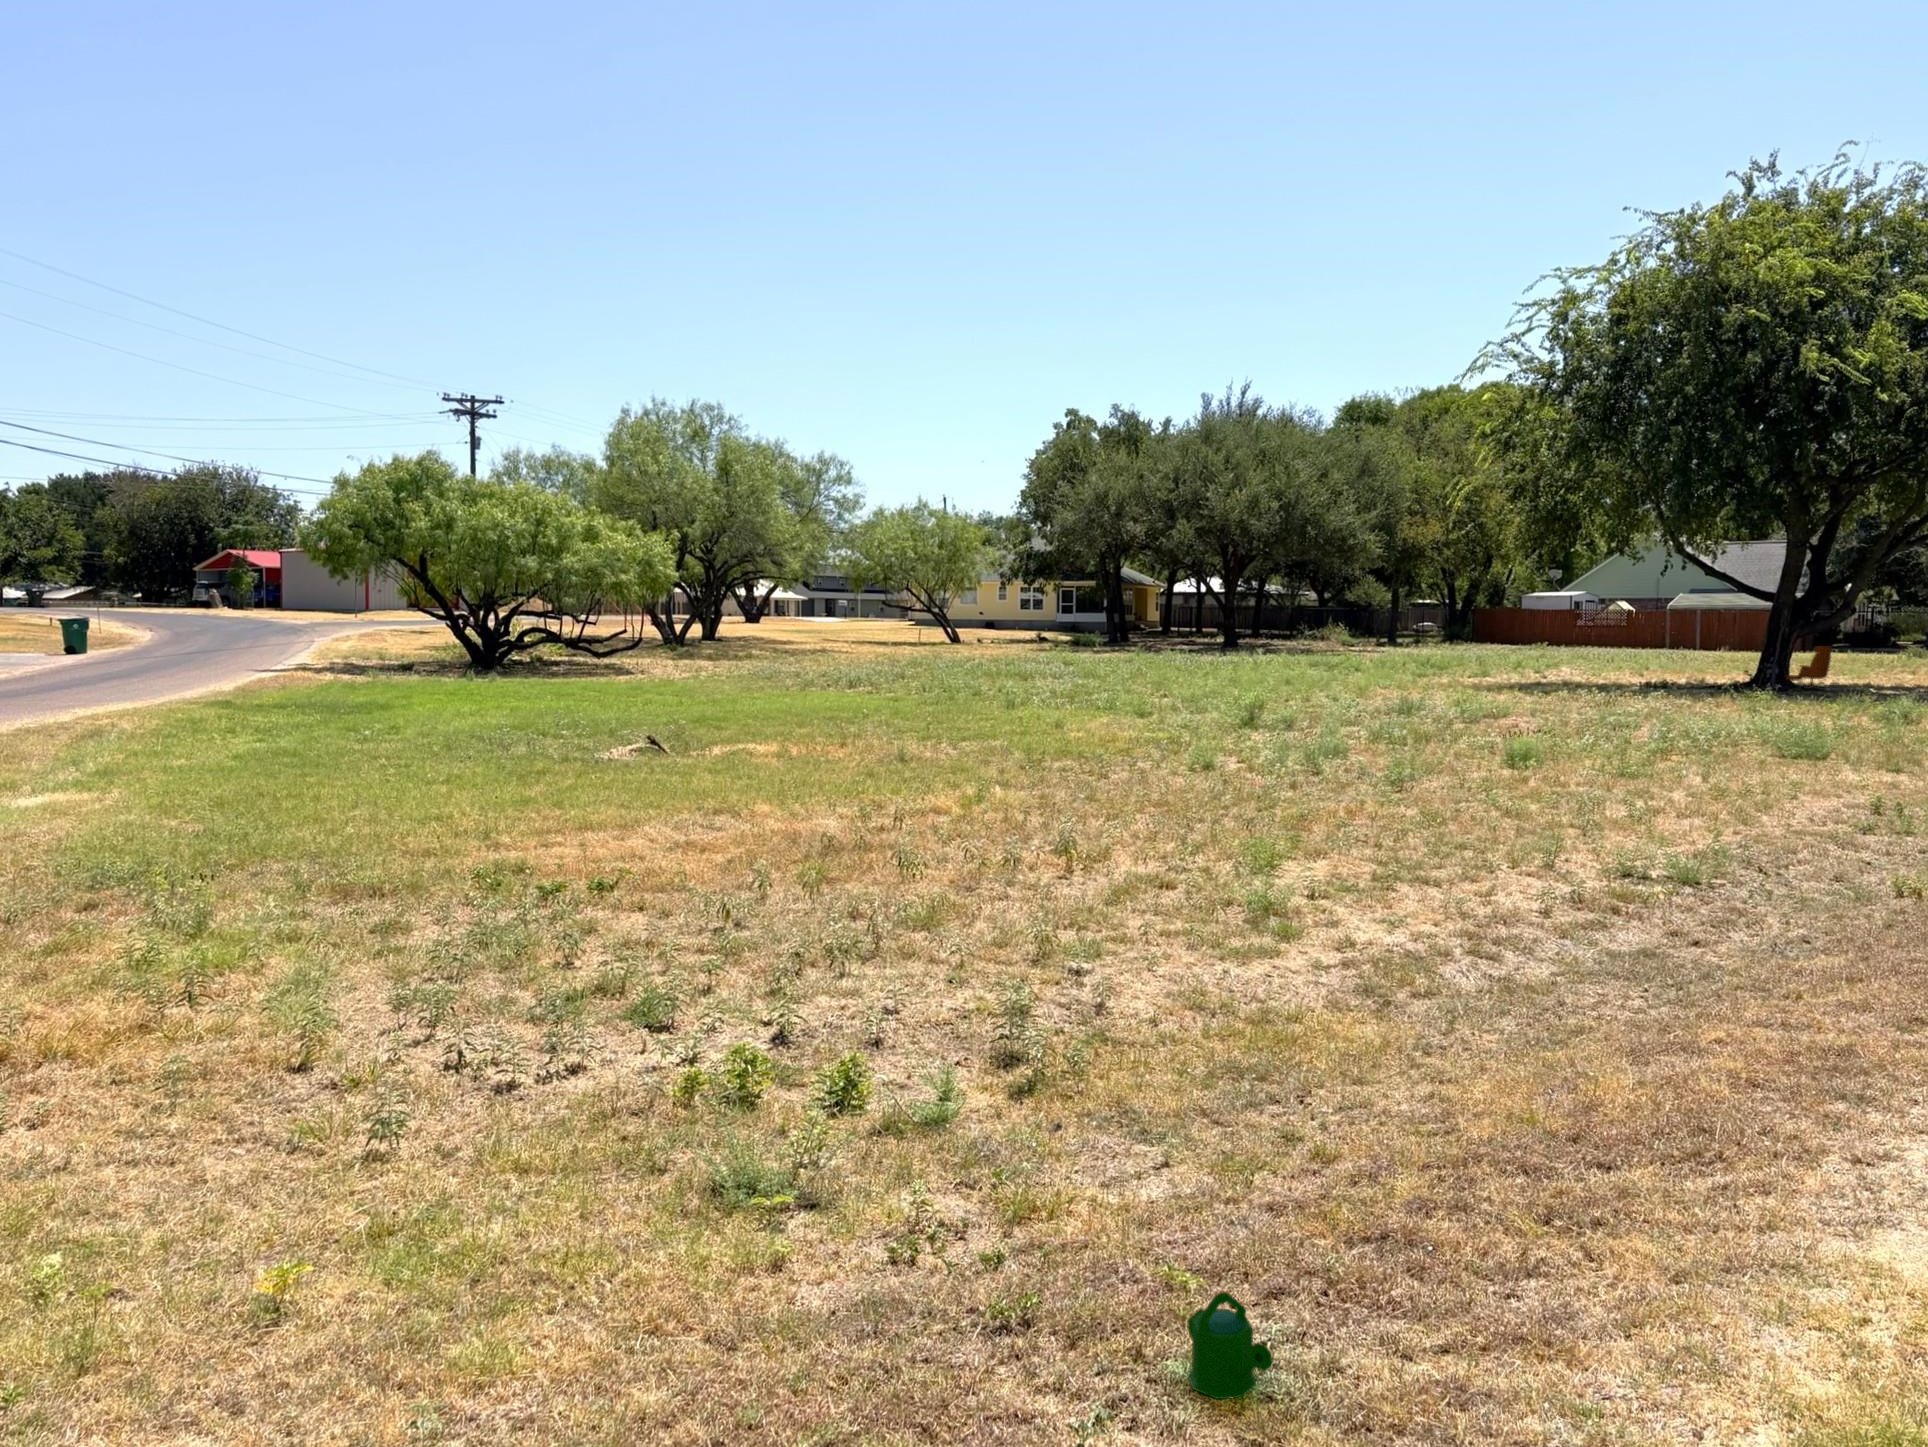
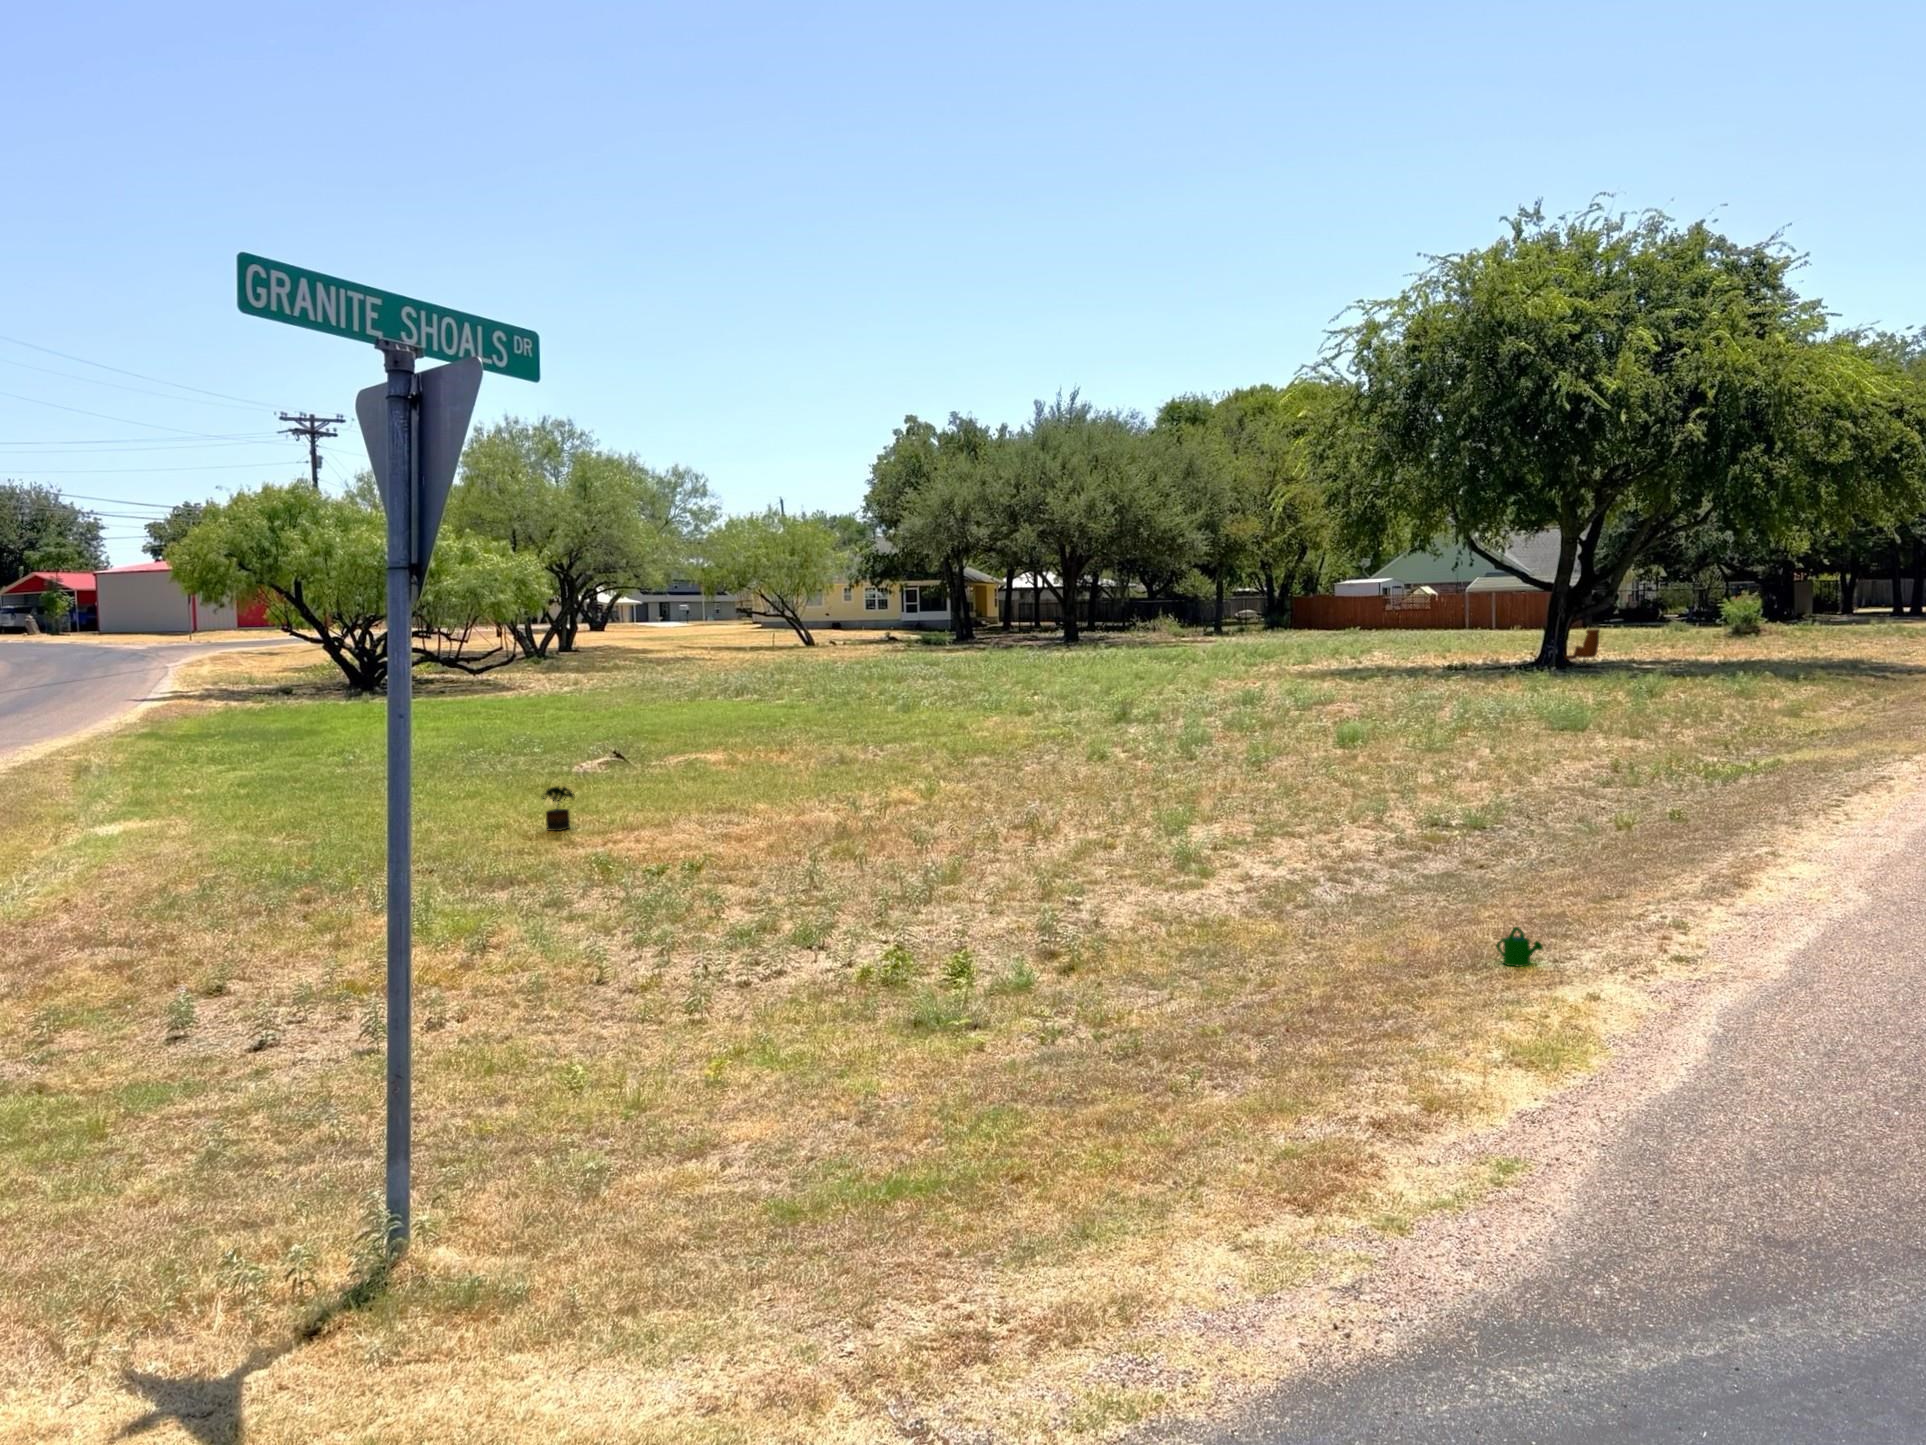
potted tree: none [490,773,533,828] -> present [541,787,575,831]
watering can: present [1187,1292,1273,1399] -> present [1496,927,1543,967]

